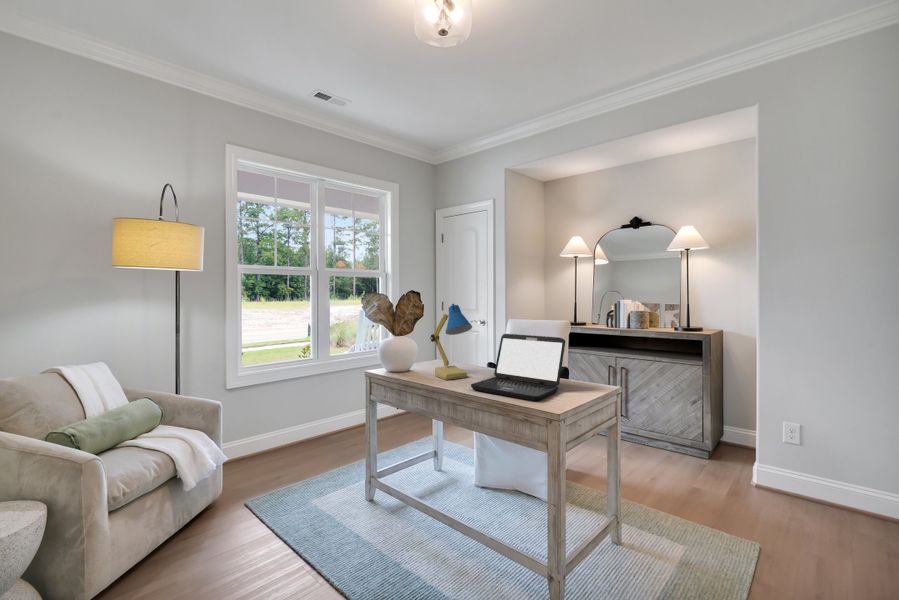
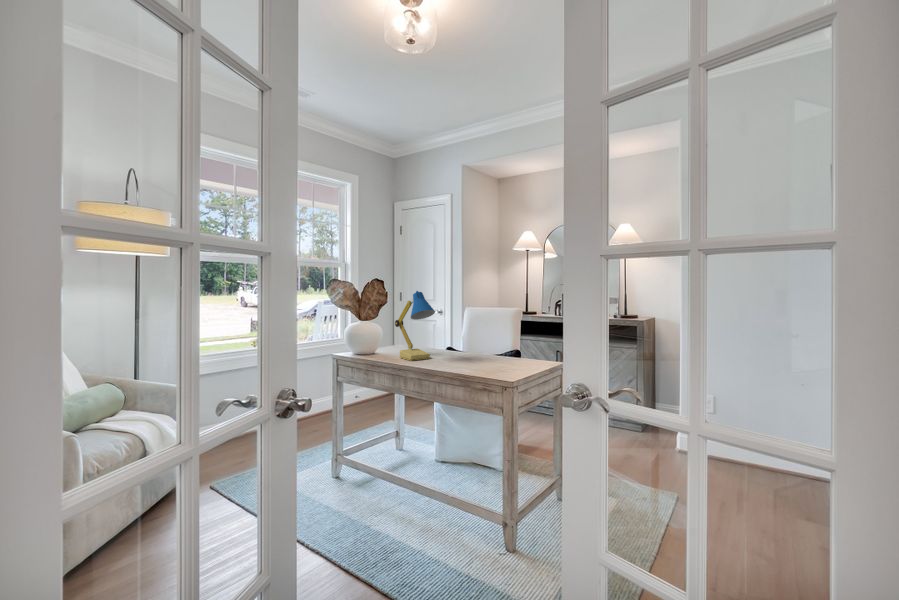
laptop: present [471,334,565,401] -> none [435,318,518,374]

